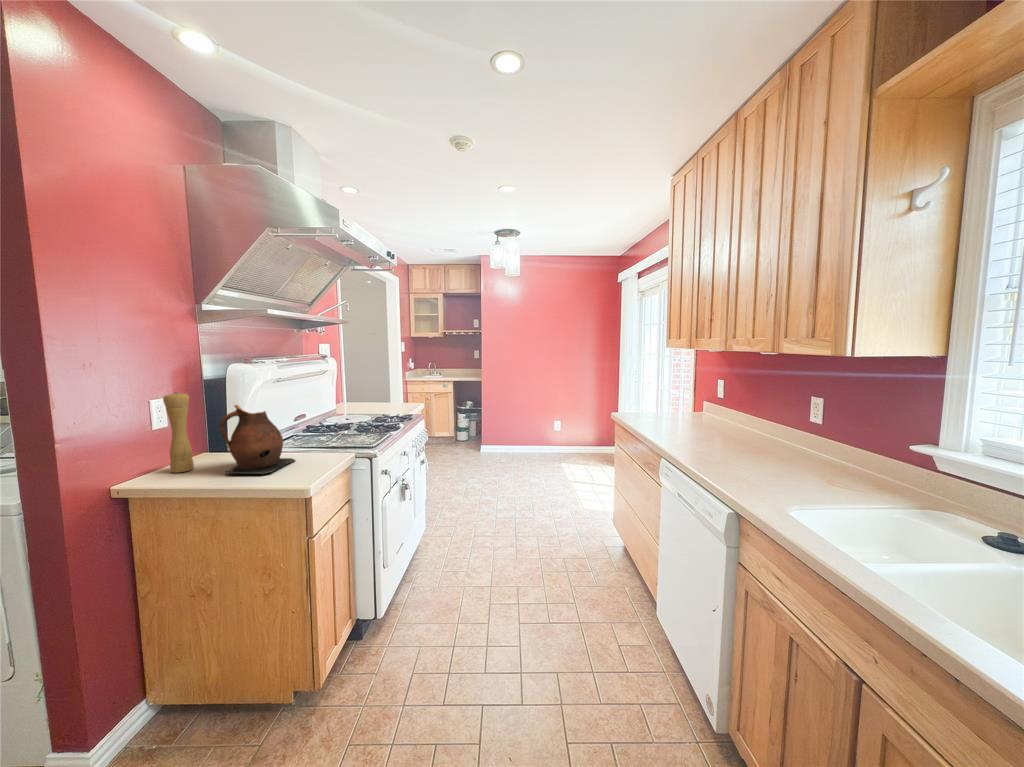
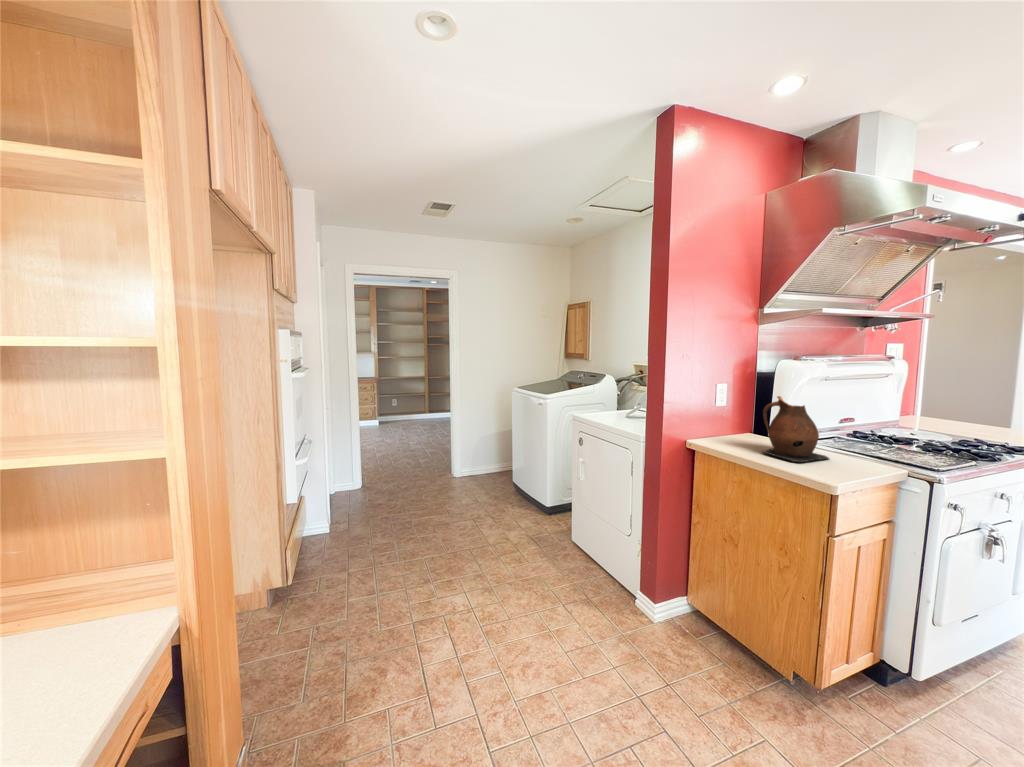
pepper mill: present [163,392,194,473] -> none [724,381,744,443]

